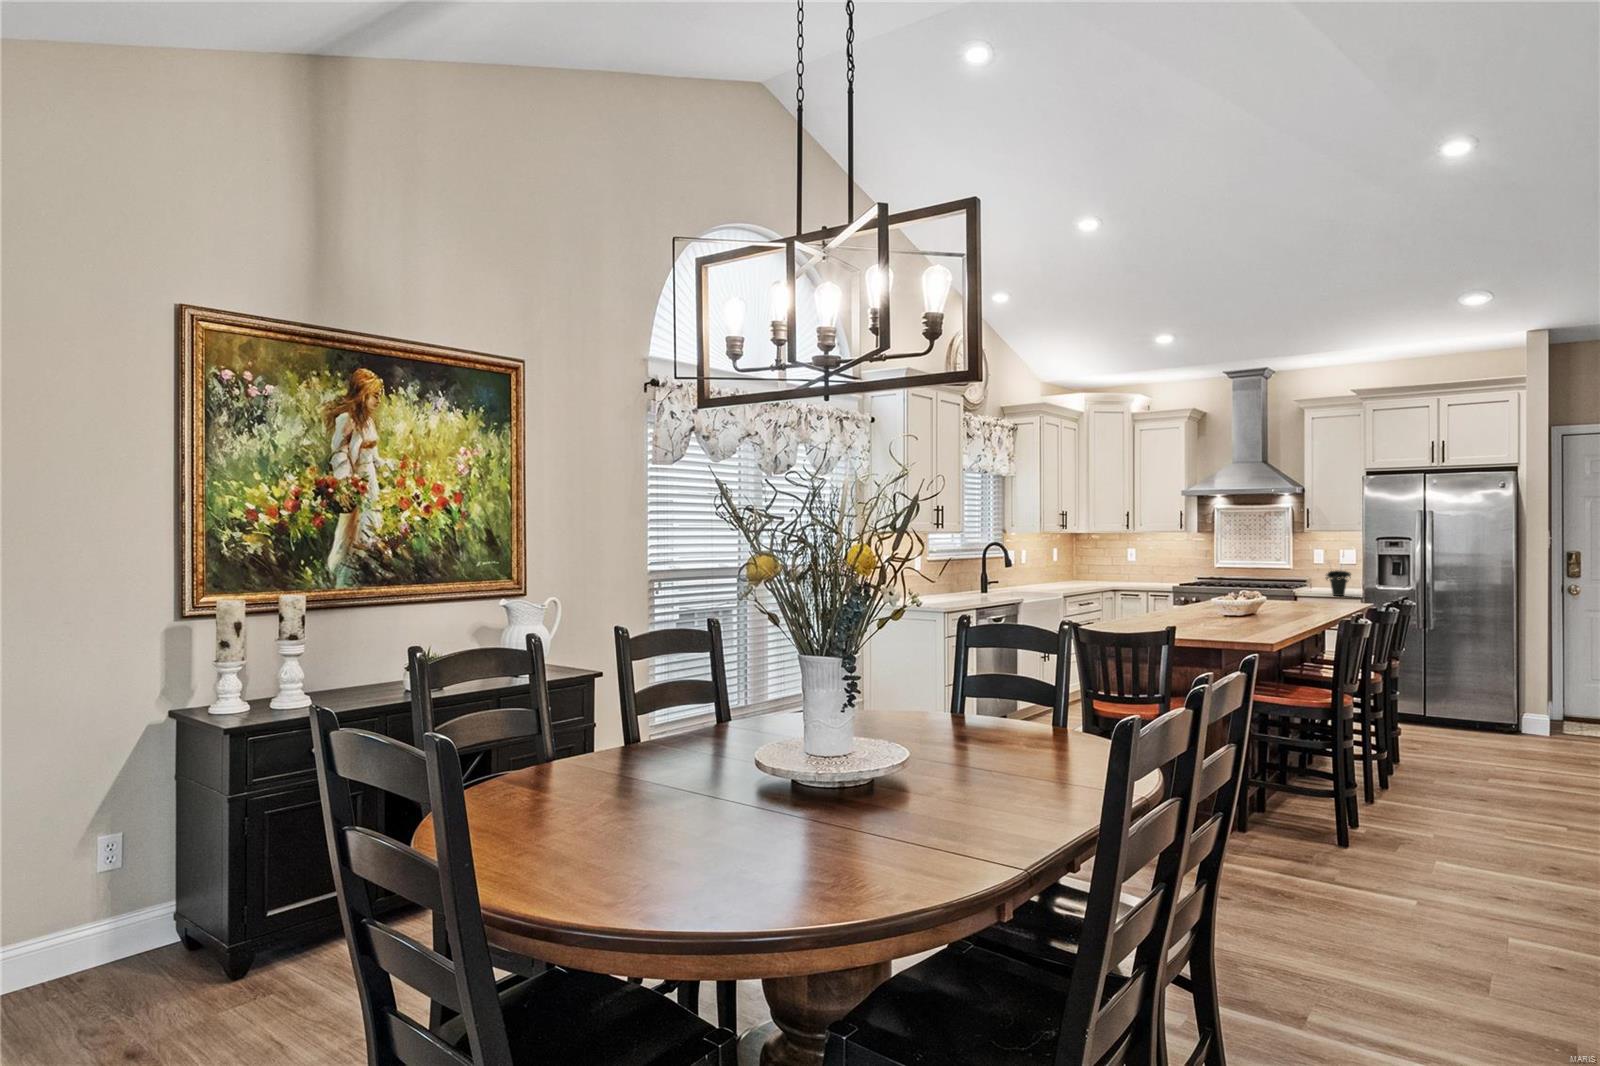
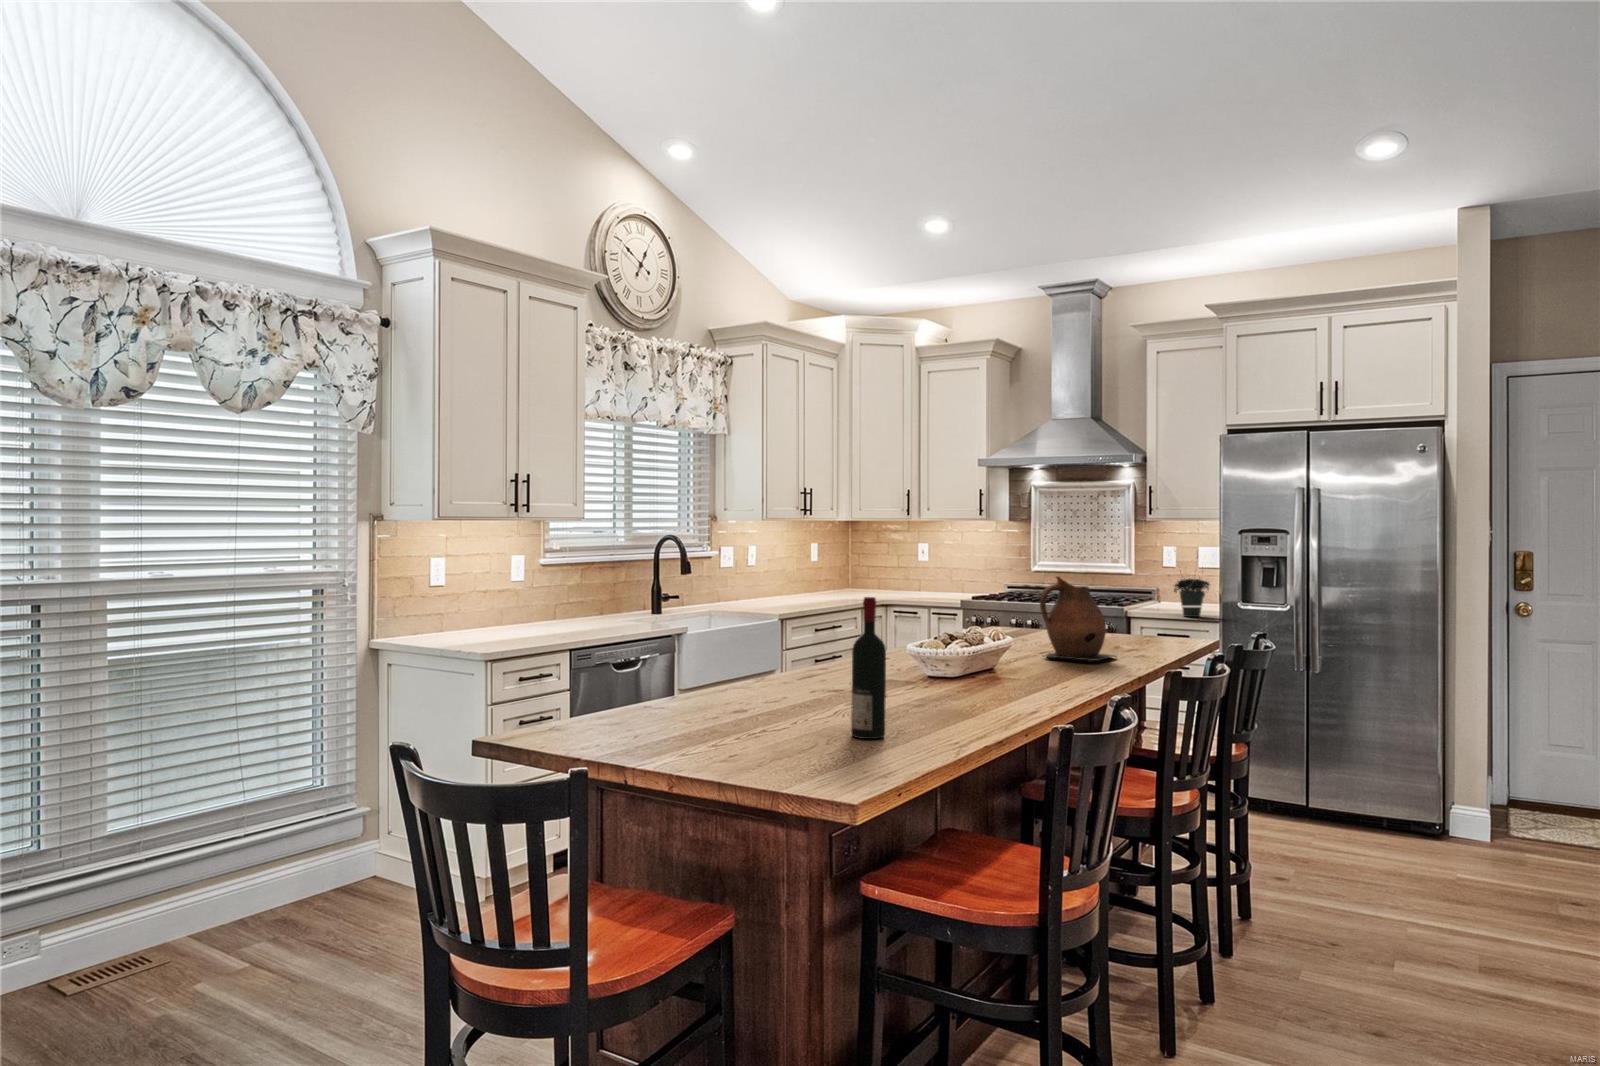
ceramic pitcher: none [1272,565,1319,615] -> present [1040,576,1116,662]
wine bottle: none [1231,571,1249,637] -> present [851,597,886,739]

